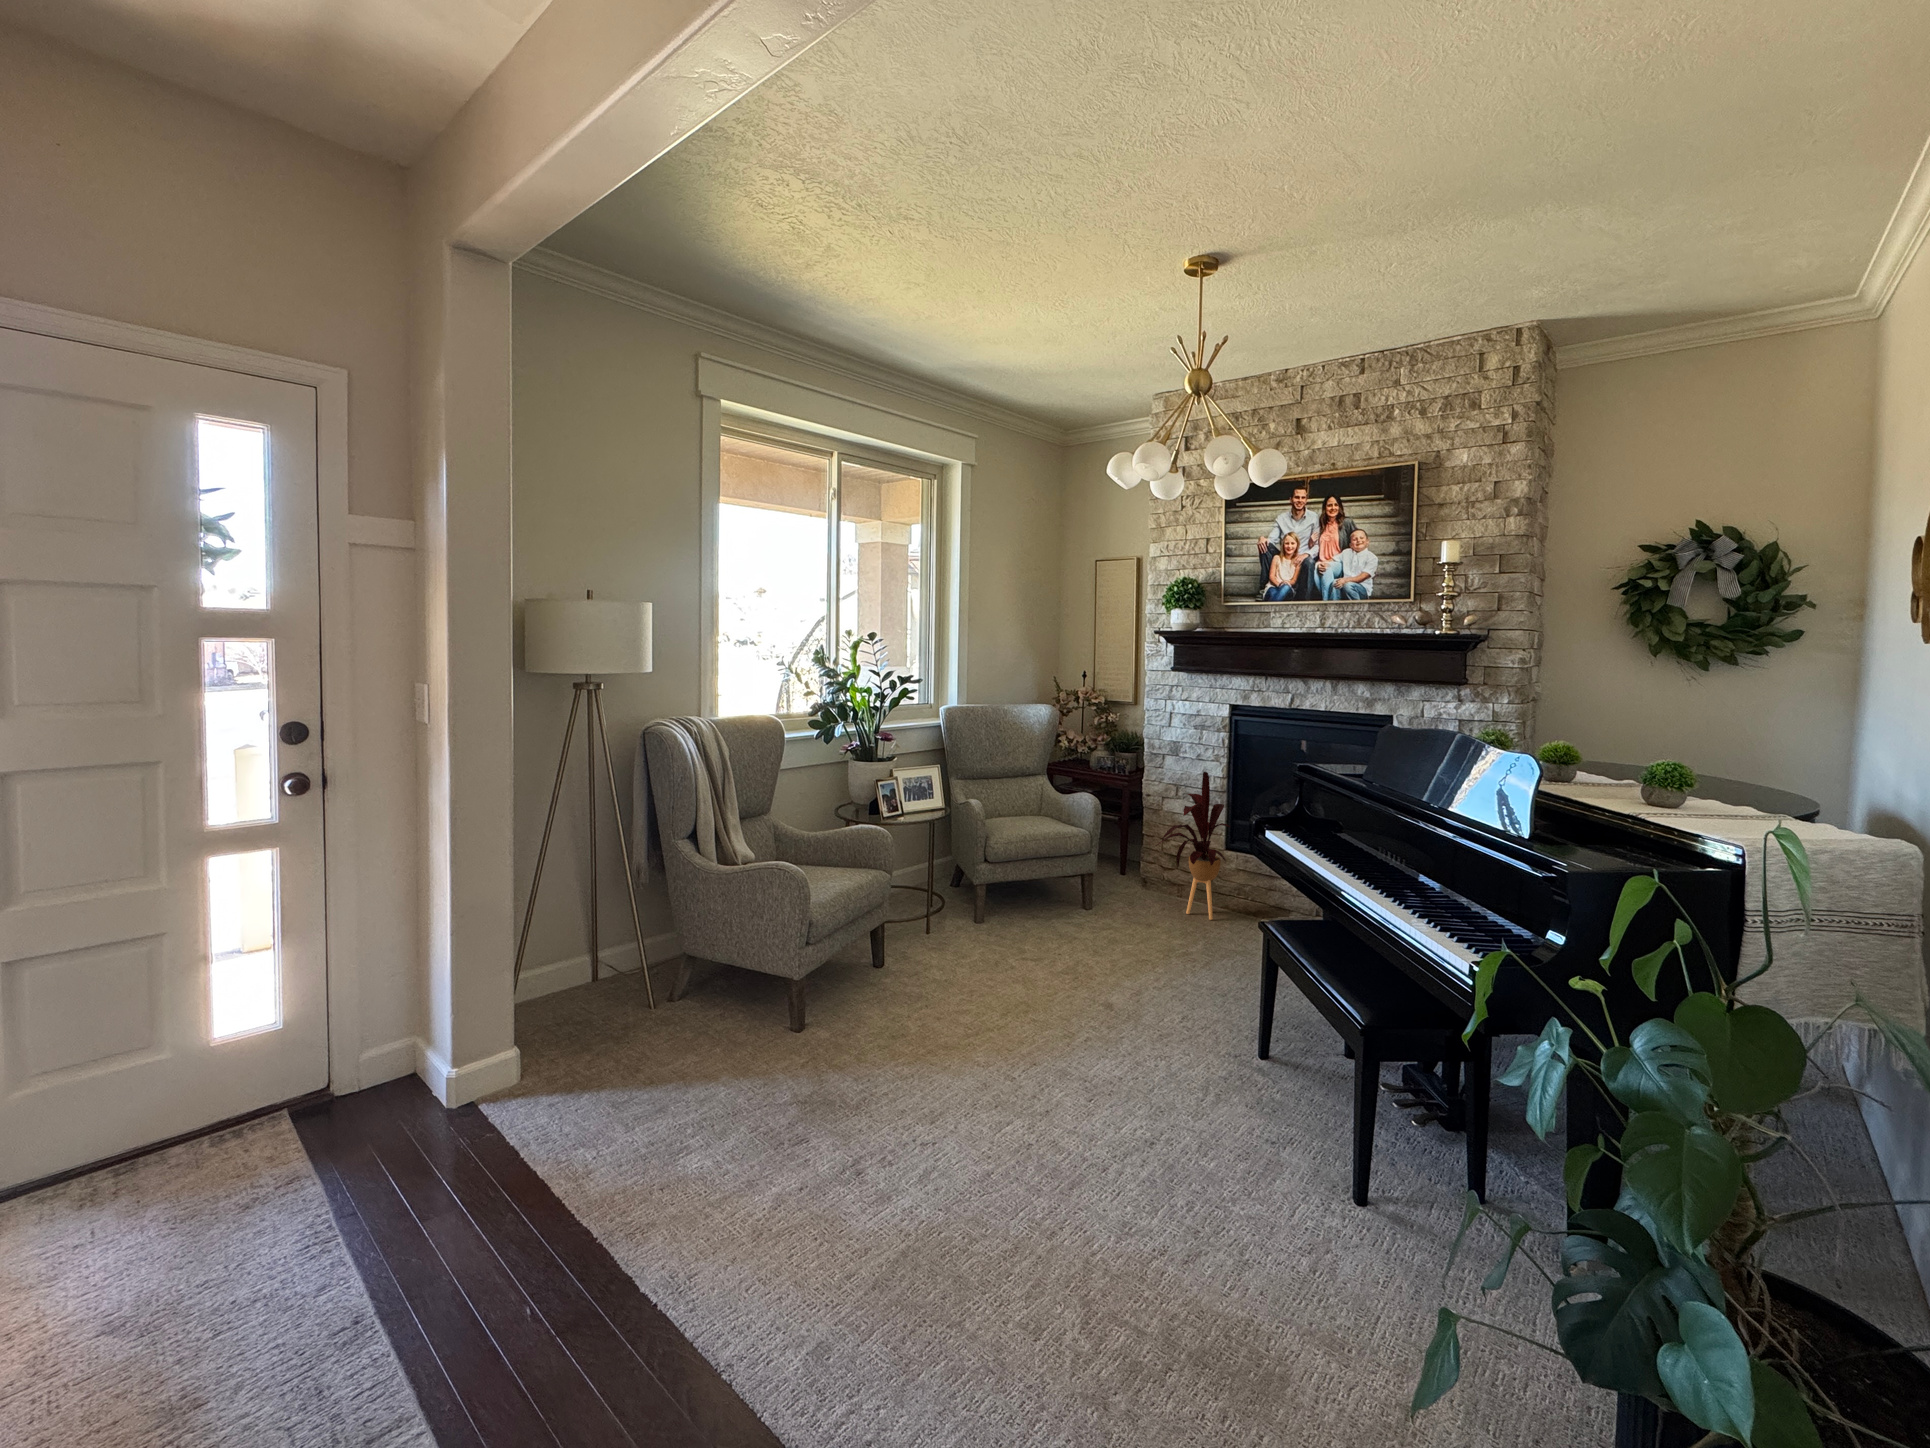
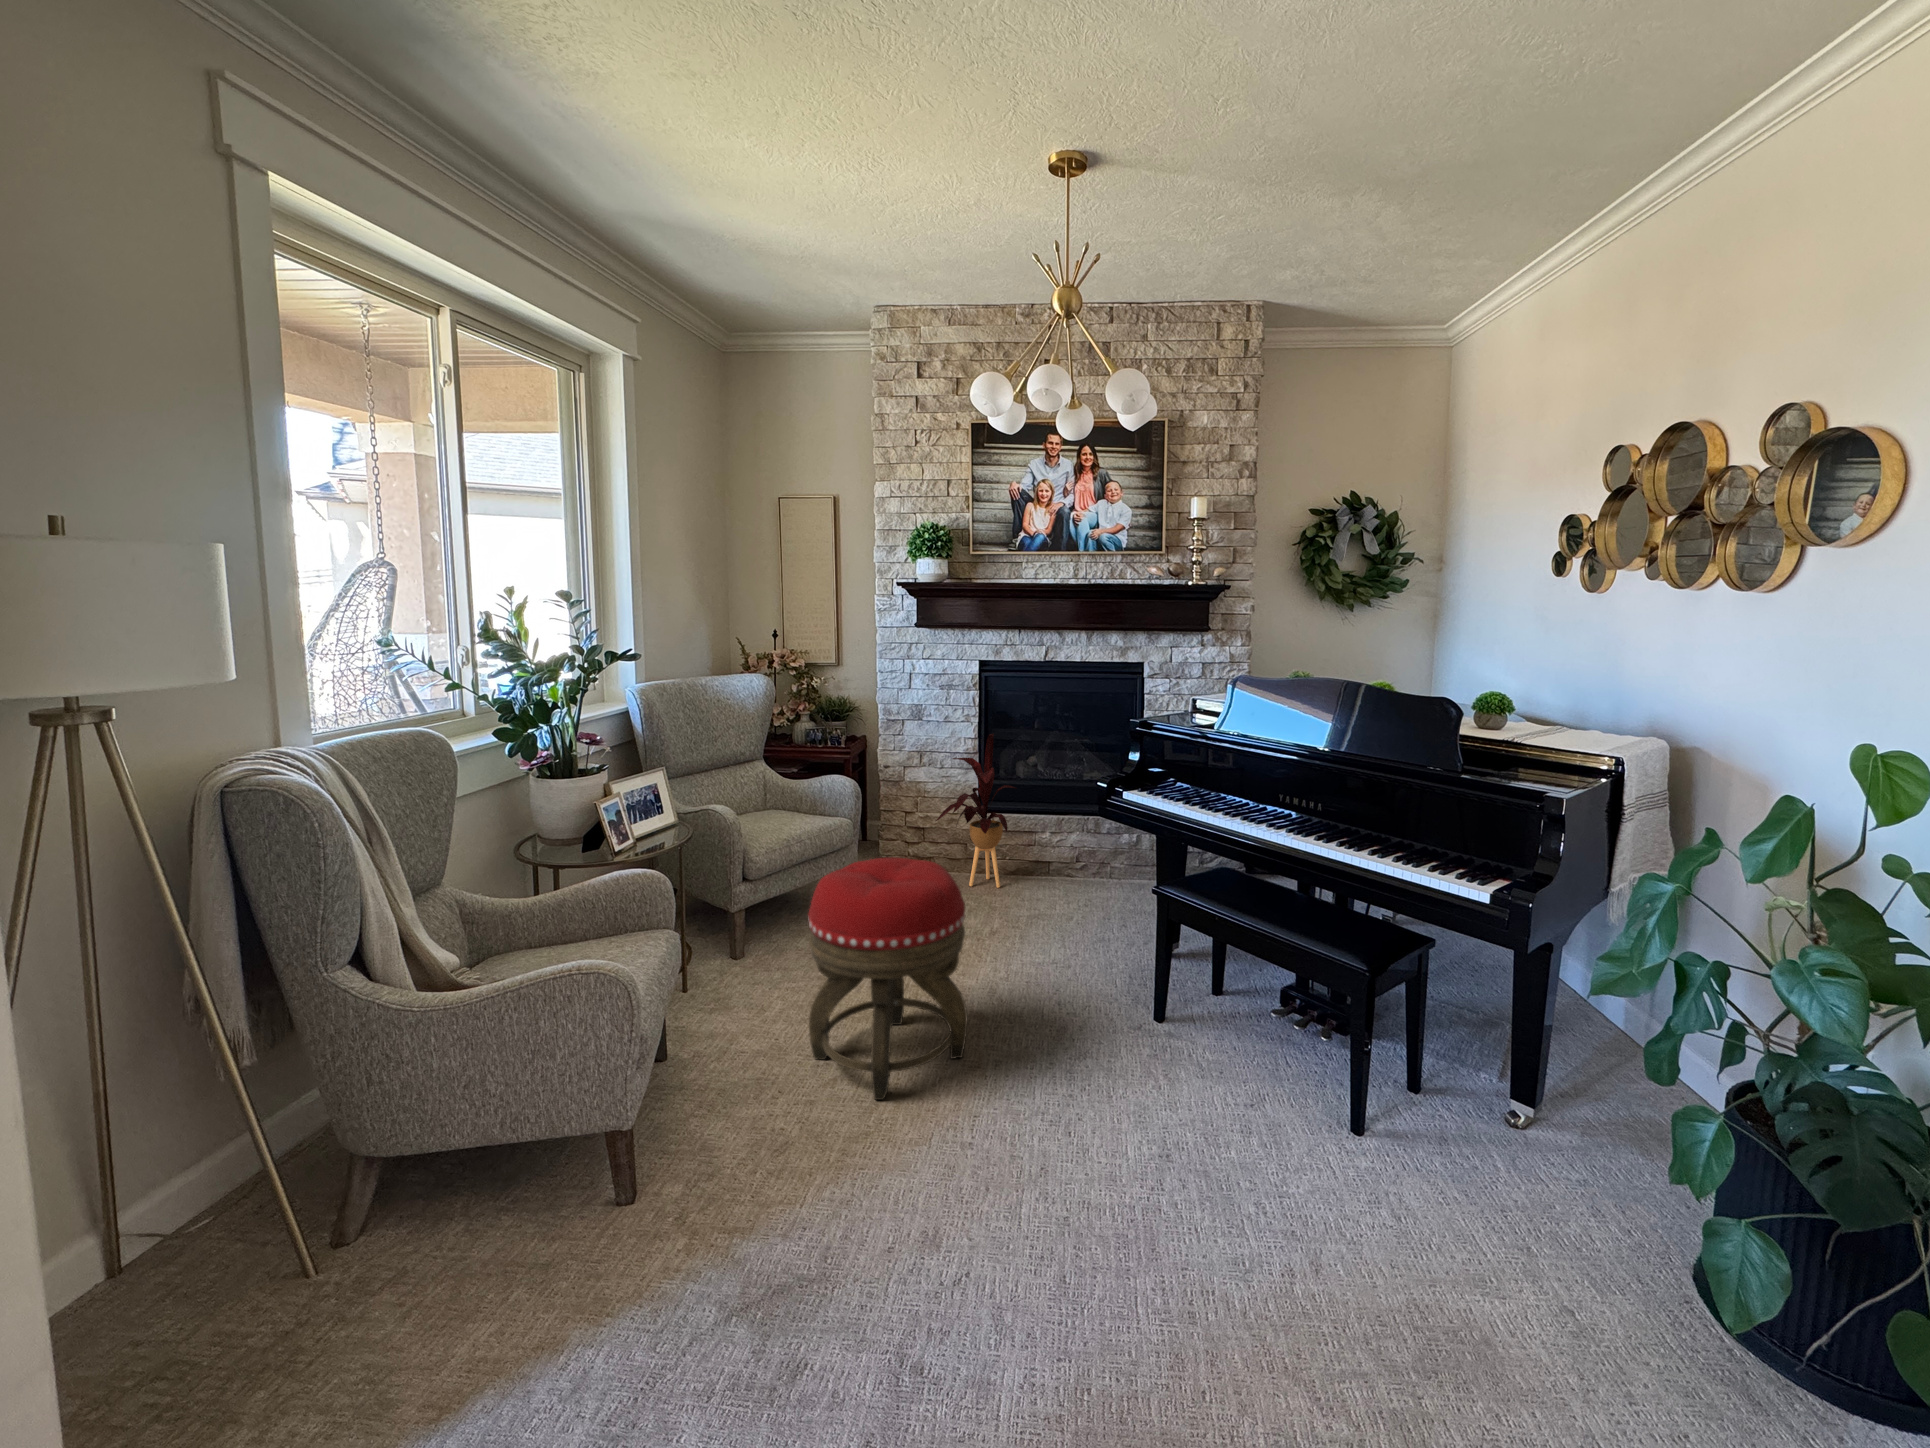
footstool: none [924,845,1045,1022] -> present [809,858,967,1100]

